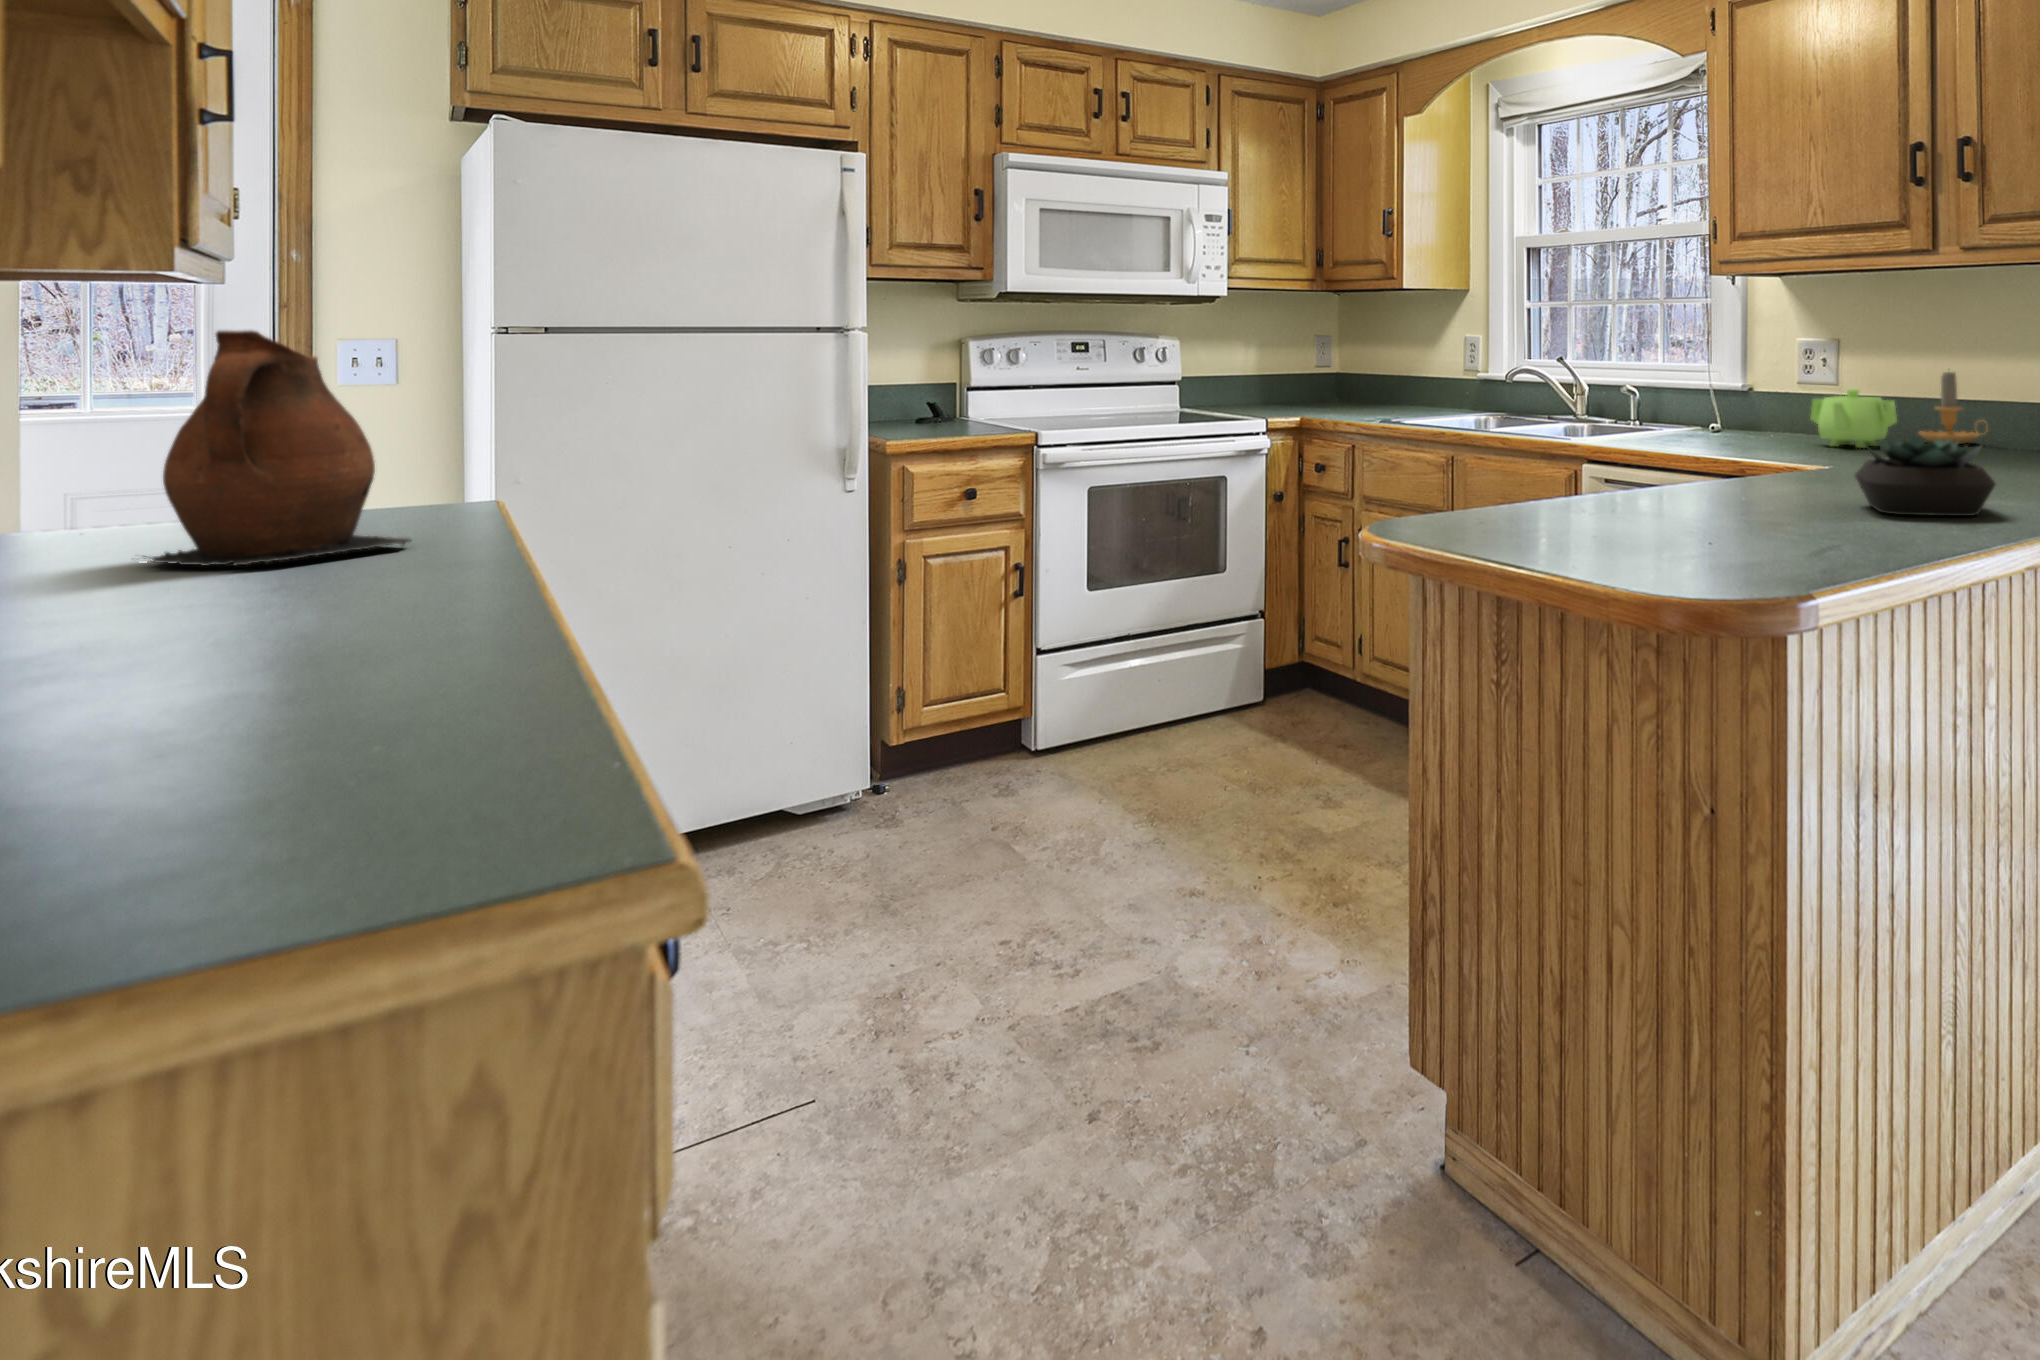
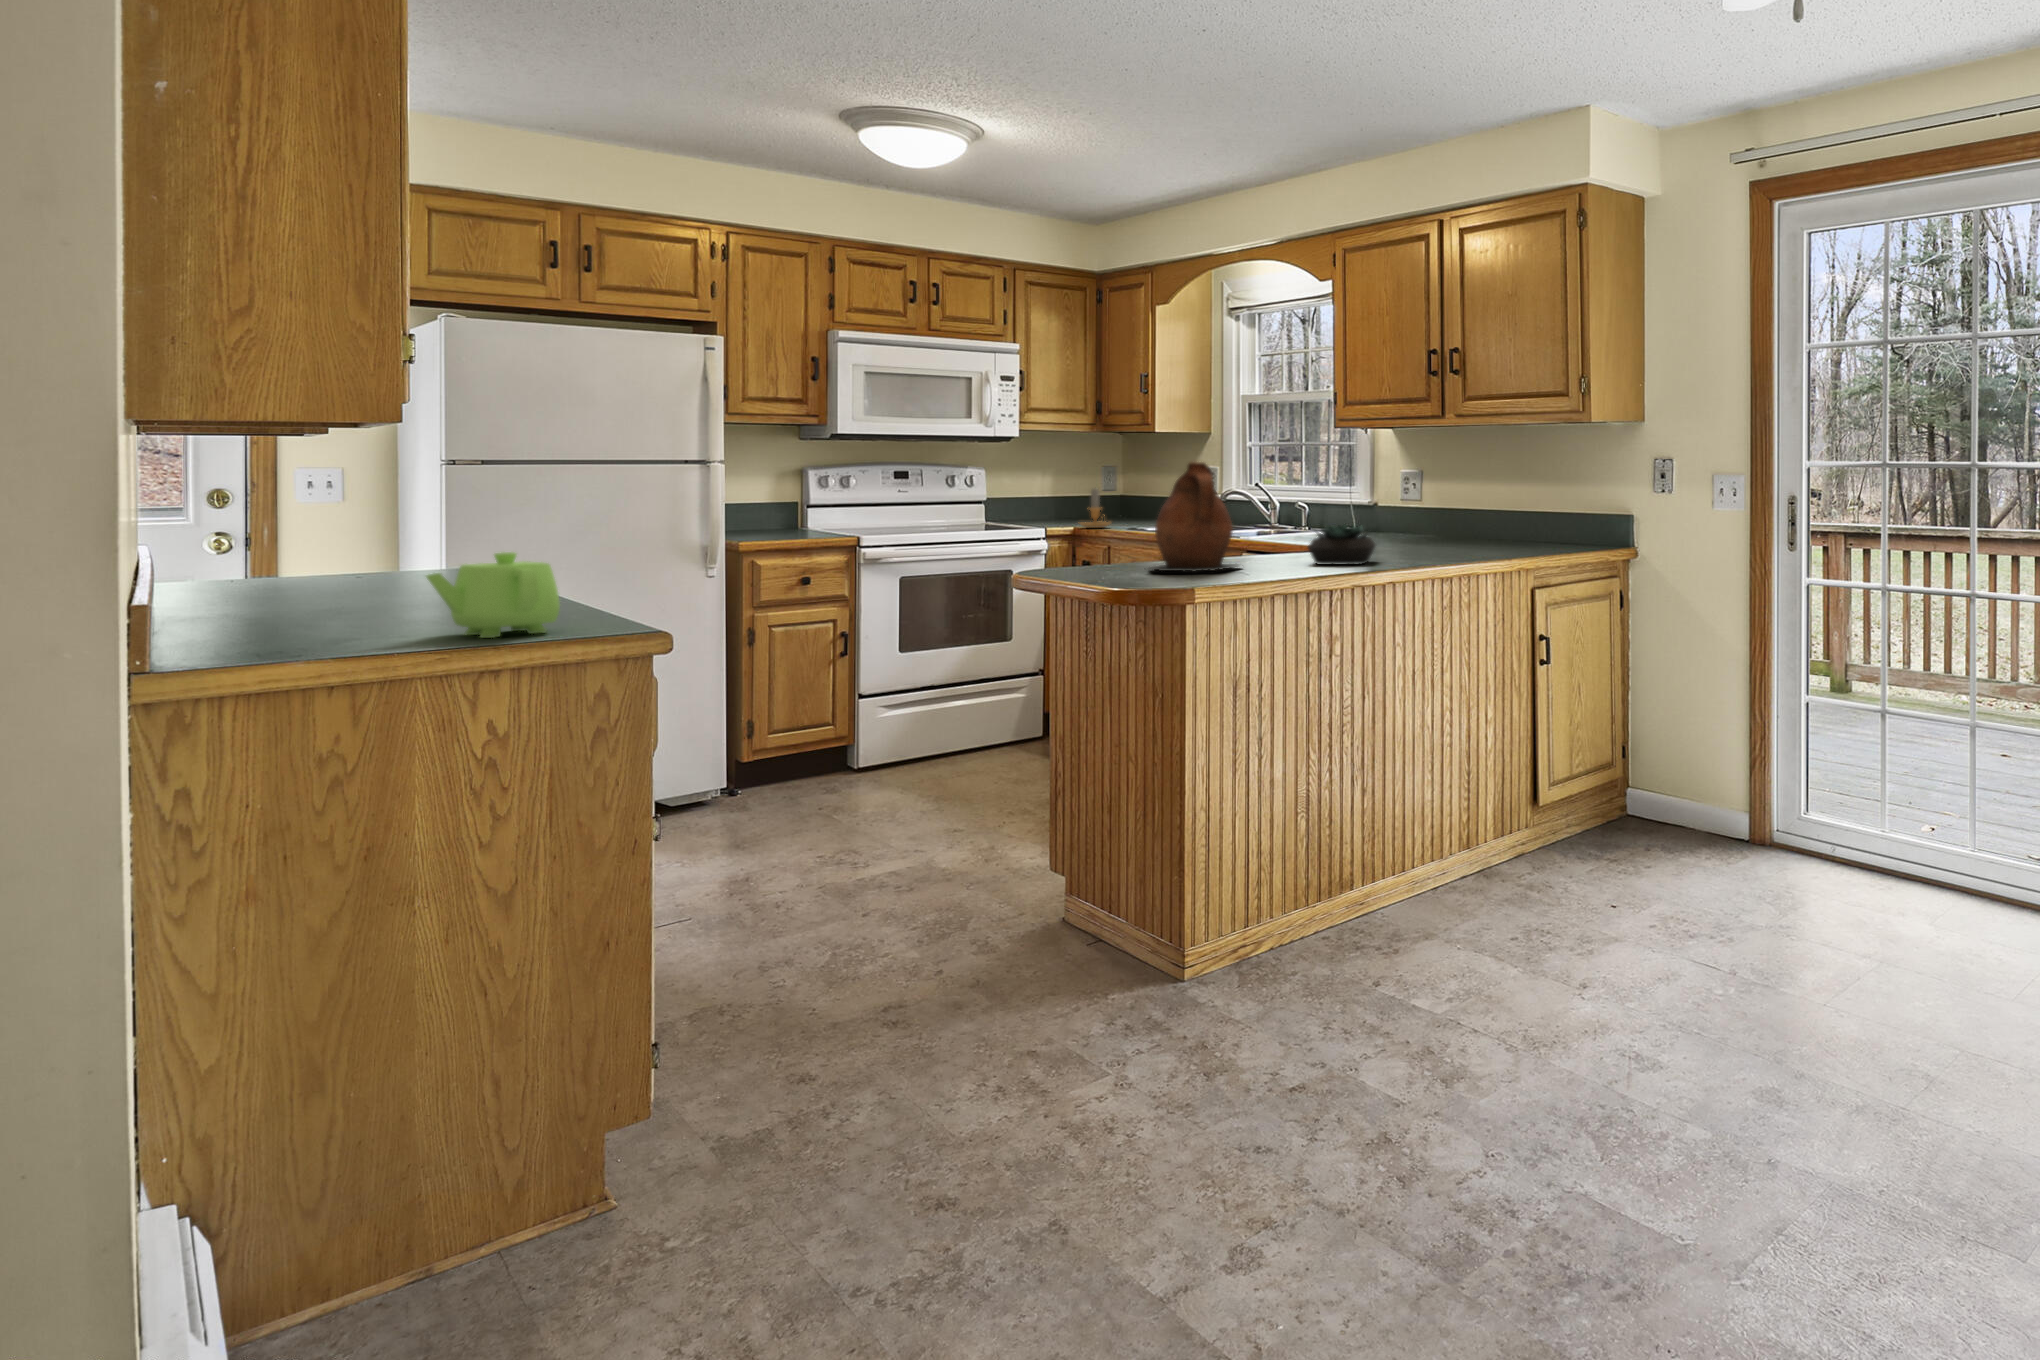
ceramic pitcher: present [143,330,410,566] -> present [1149,462,1238,571]
candle: present [1919,372,1986,444] -> present [1080,488,1110,528]
teapot: present [1810,389,1897,448] -> present [426,552,560,638]

